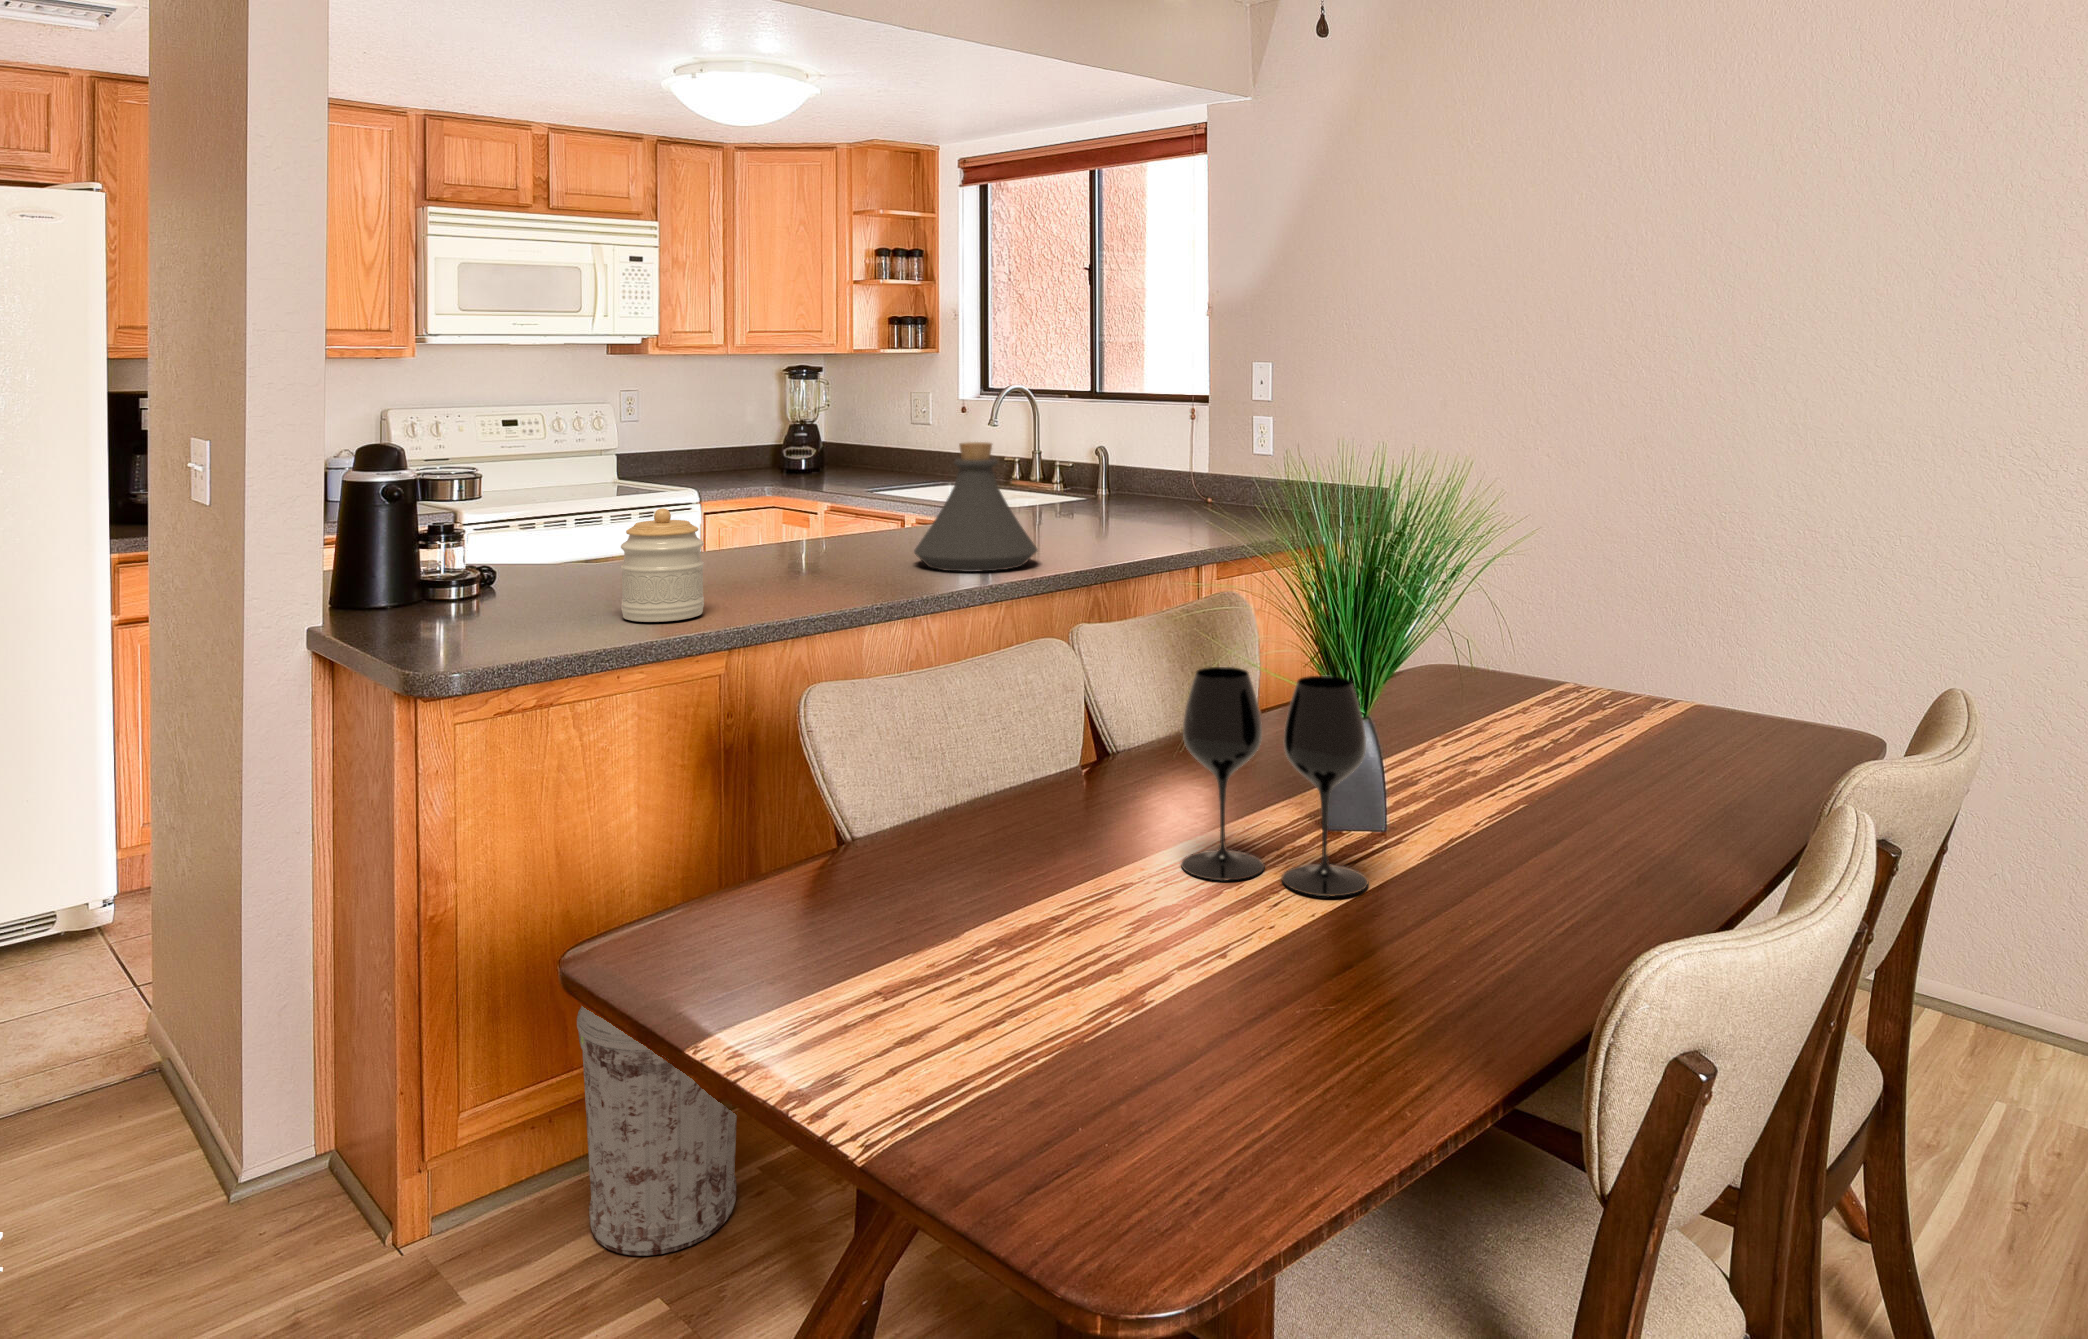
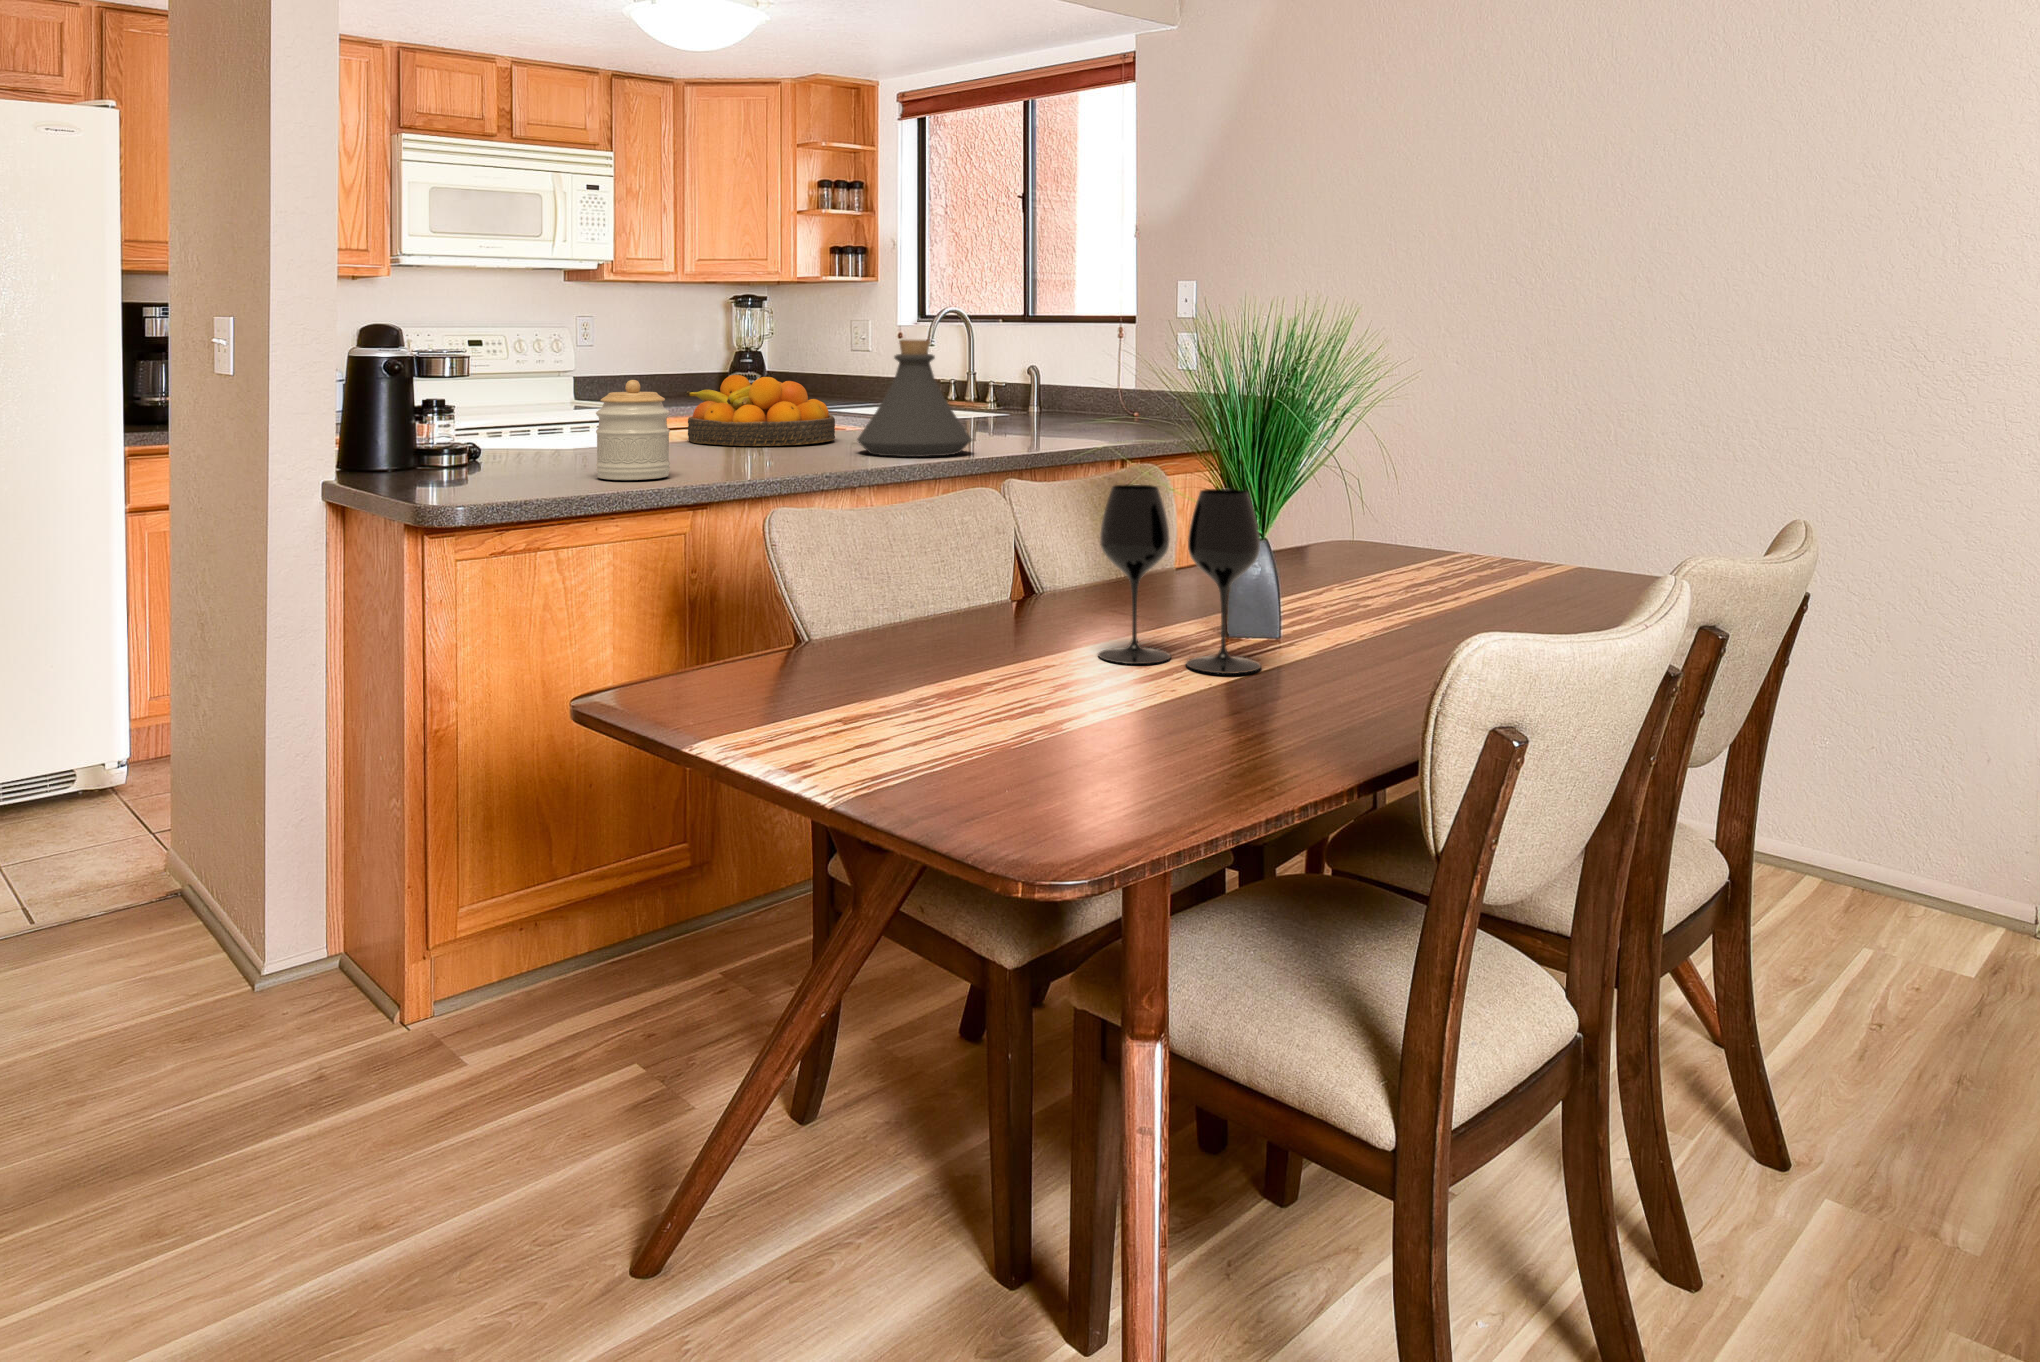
fruit bowl: none [731,474,892,555] -> present [686,375,835,446]
trash can: present [577,1006,737,1256] -> none [561,787,709,1030]

